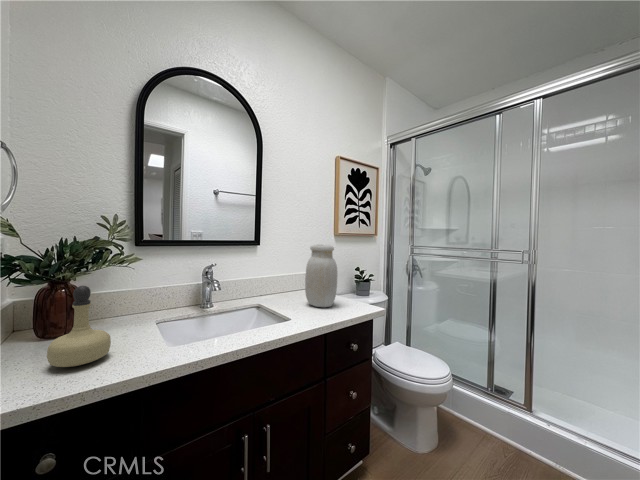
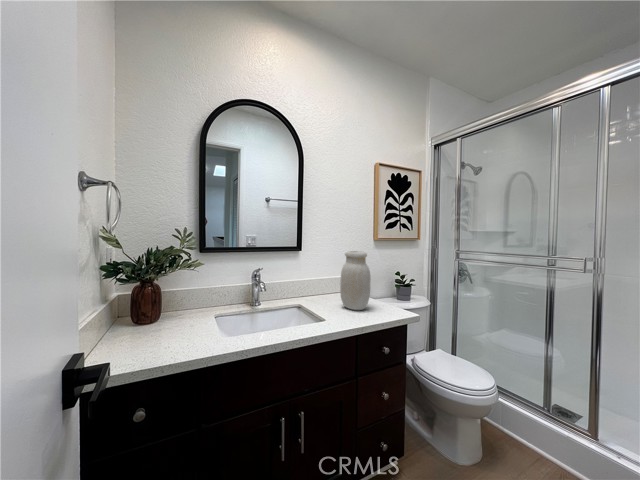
perfume bottle: present [47,286,111,367] -> none [137,286,179,347]

